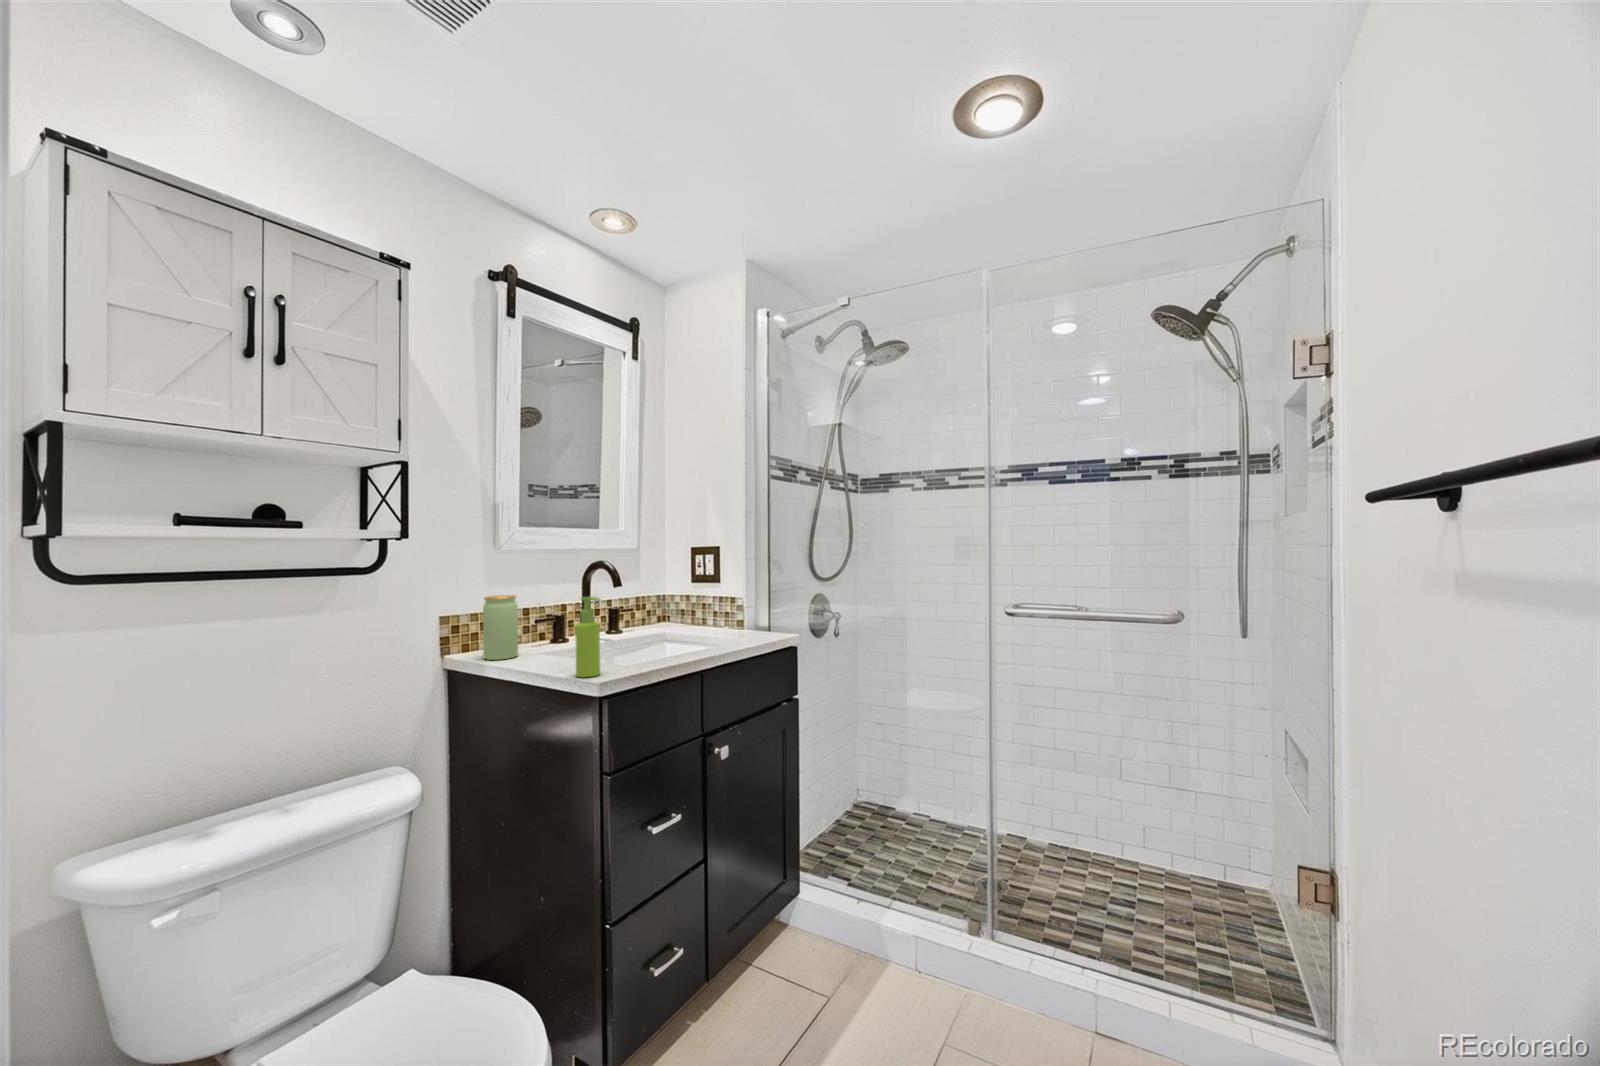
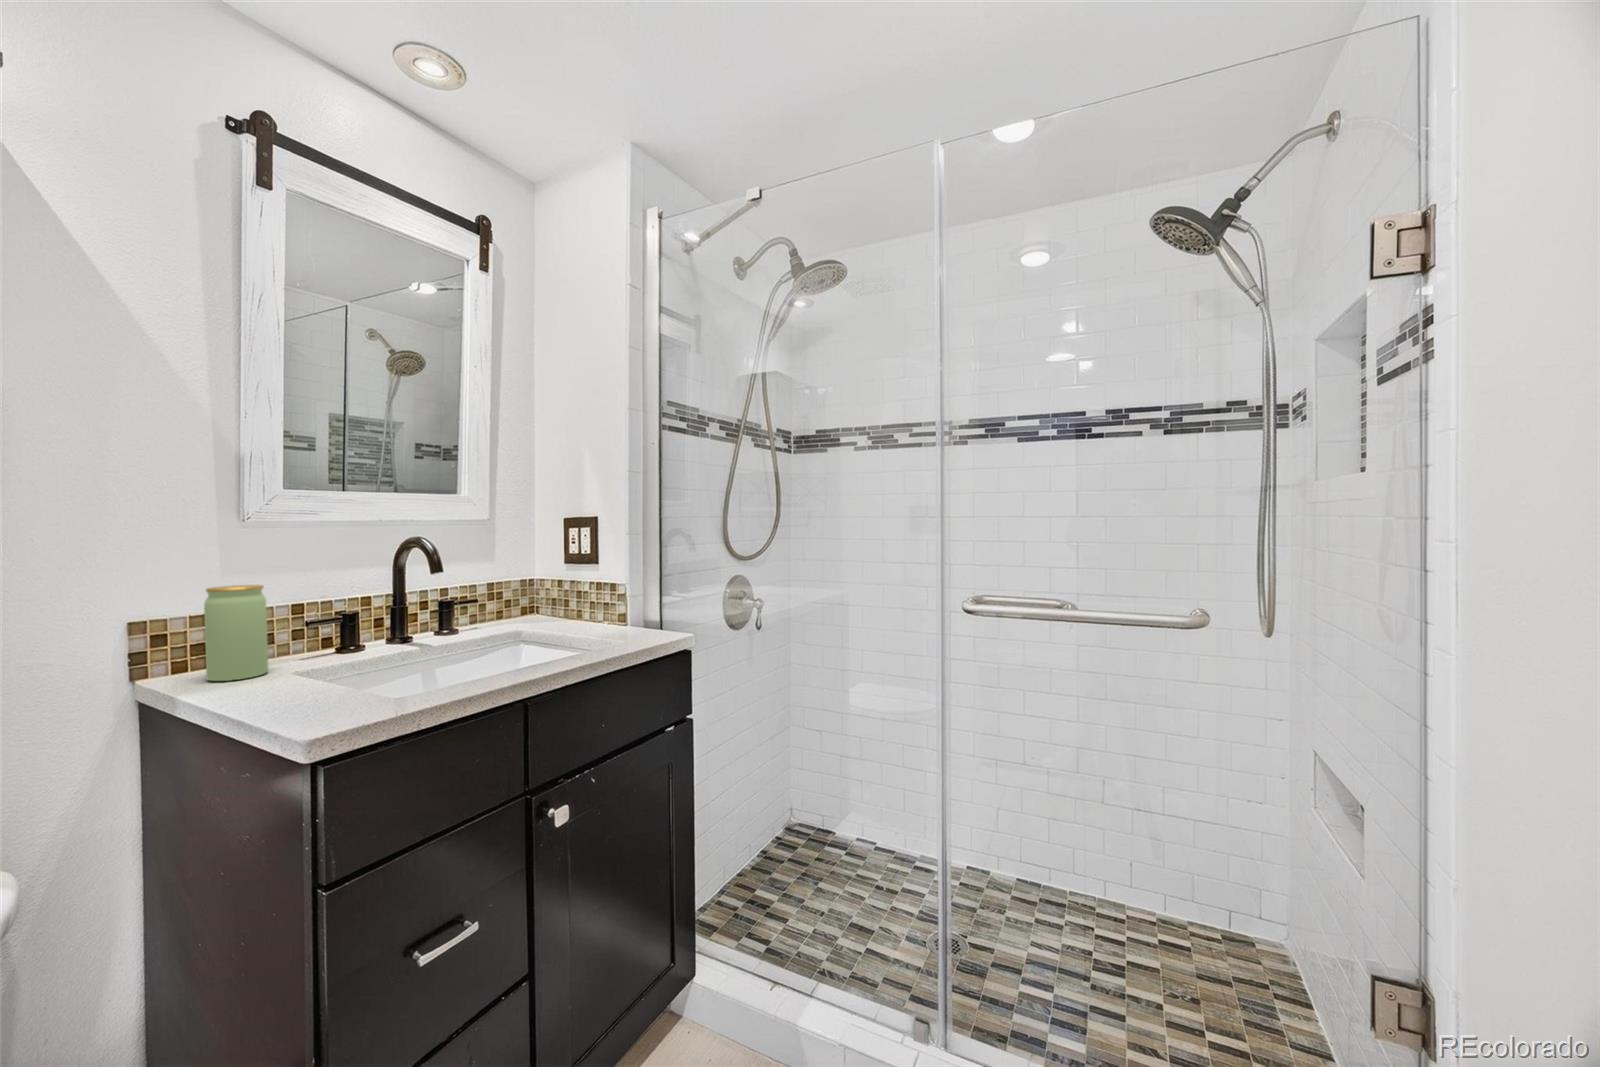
soap dispenser: present [576,597,600,677] -> none [307,587,353,714]

